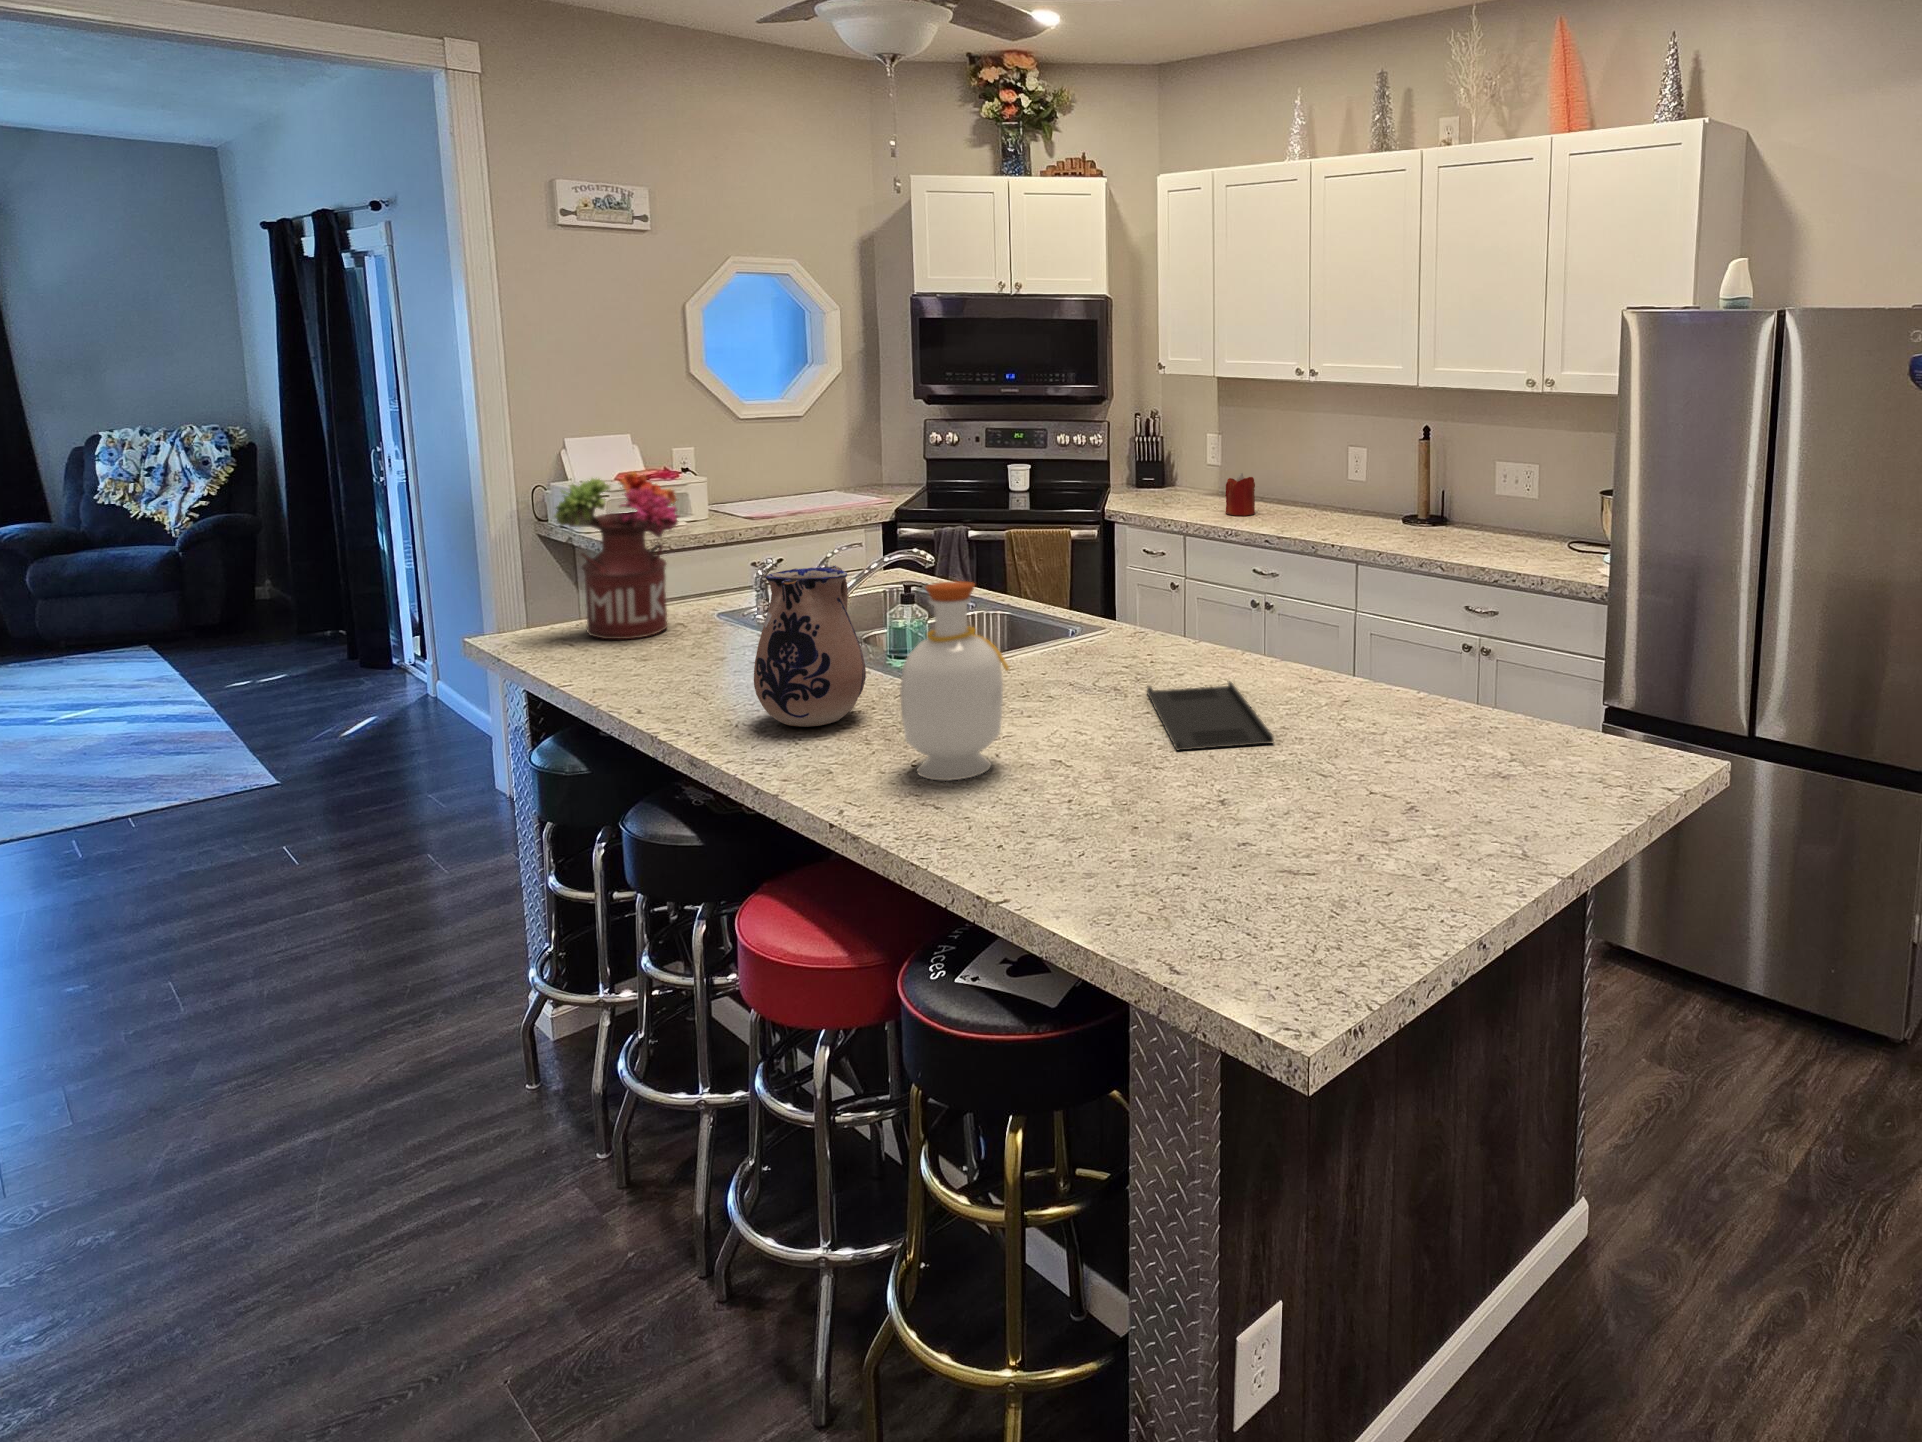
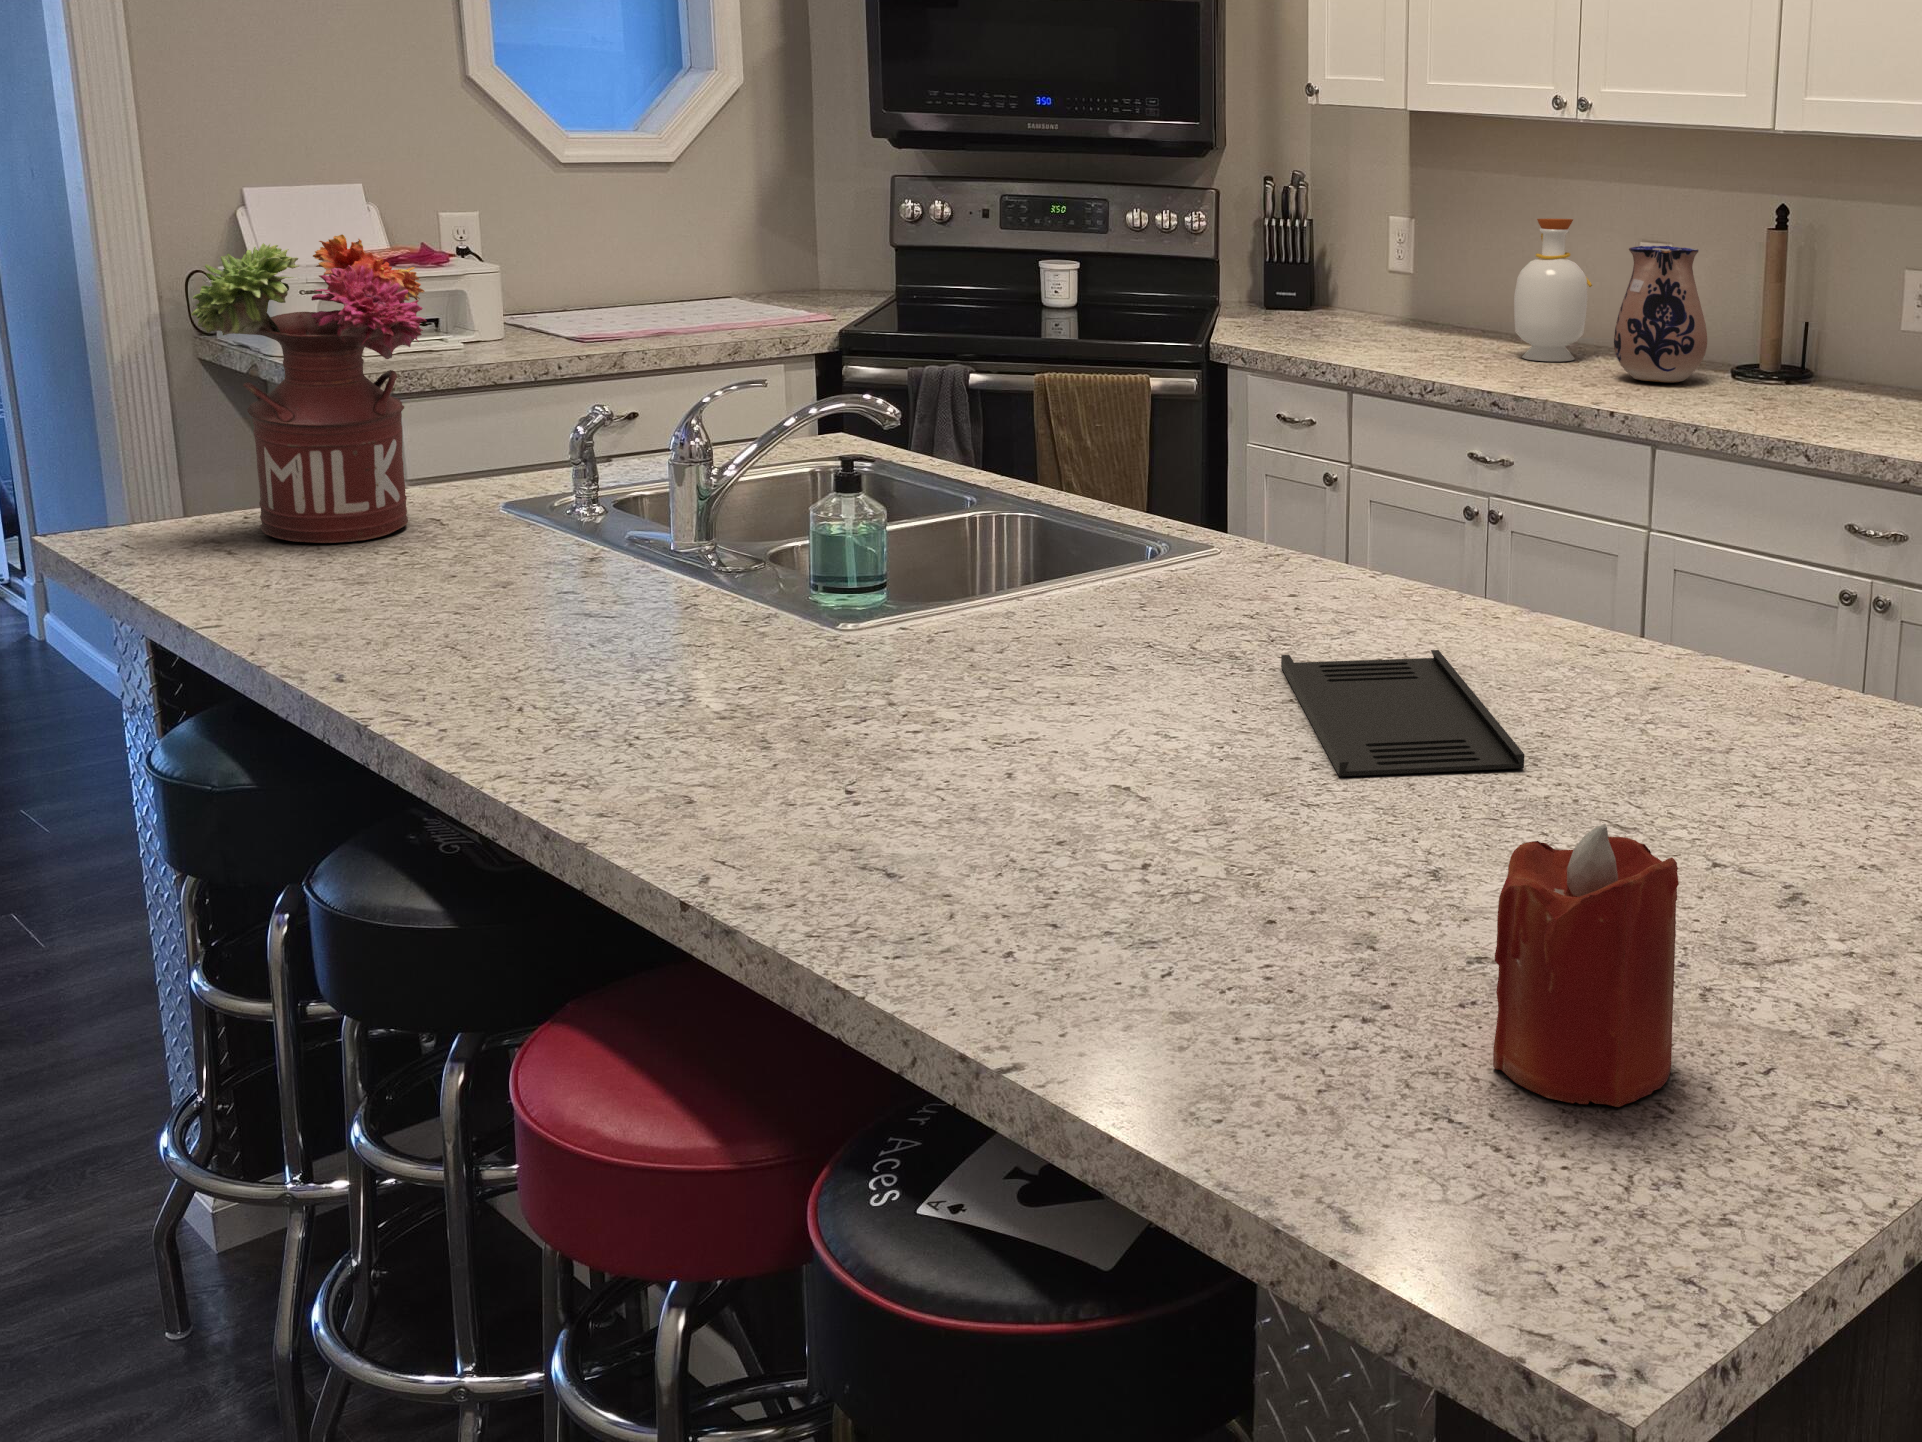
candle: present [1225,473,1255,516] -> present [1493,824,1679,1107]
ceramic pitcher: present [754,565,866,727] -> present [1614,245,1707,382]
bottle: present [900,581,1010,780] -> present [1514,219,1592,361]

